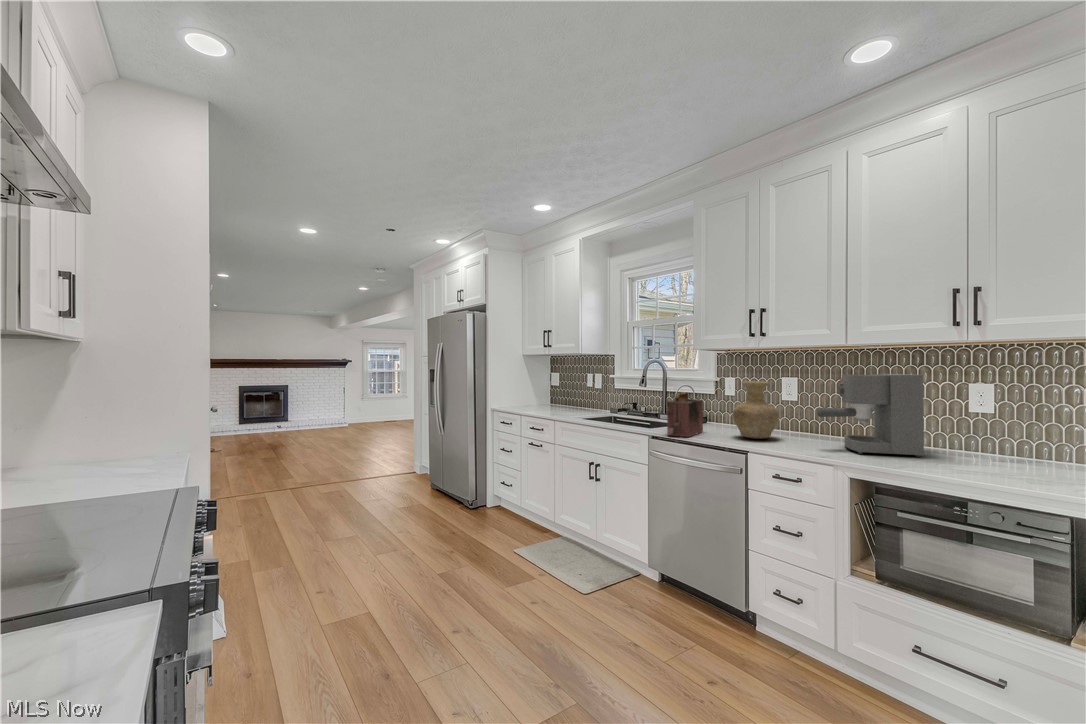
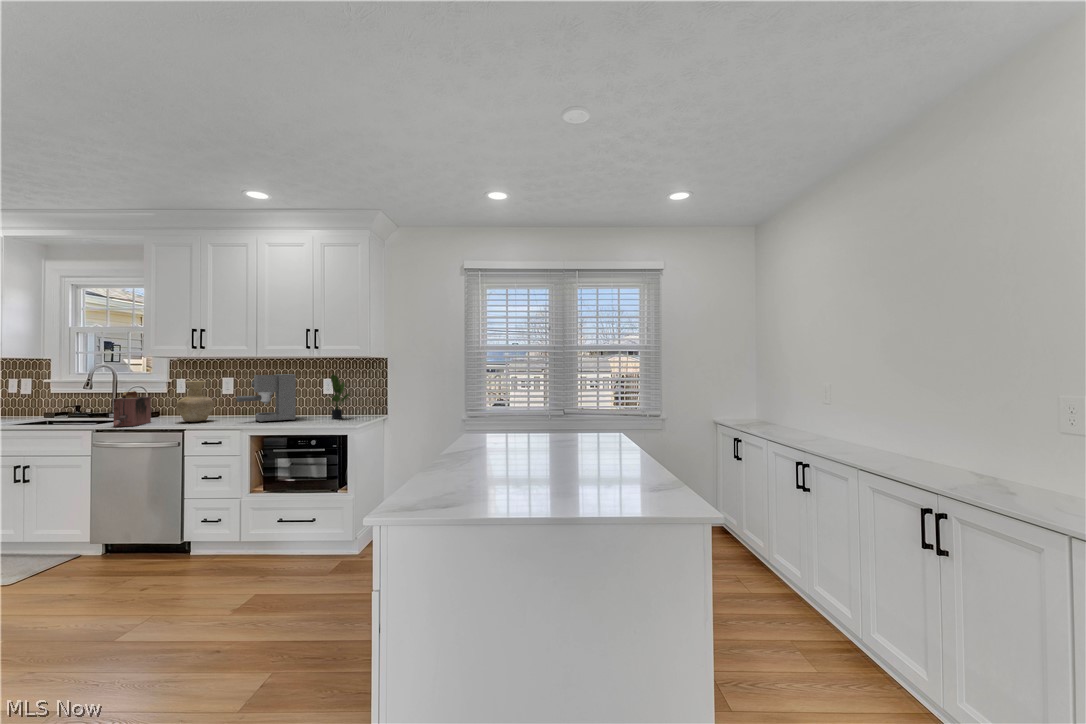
potted plant: none [986,375,1057,466] -> present [329,374,349,419]

